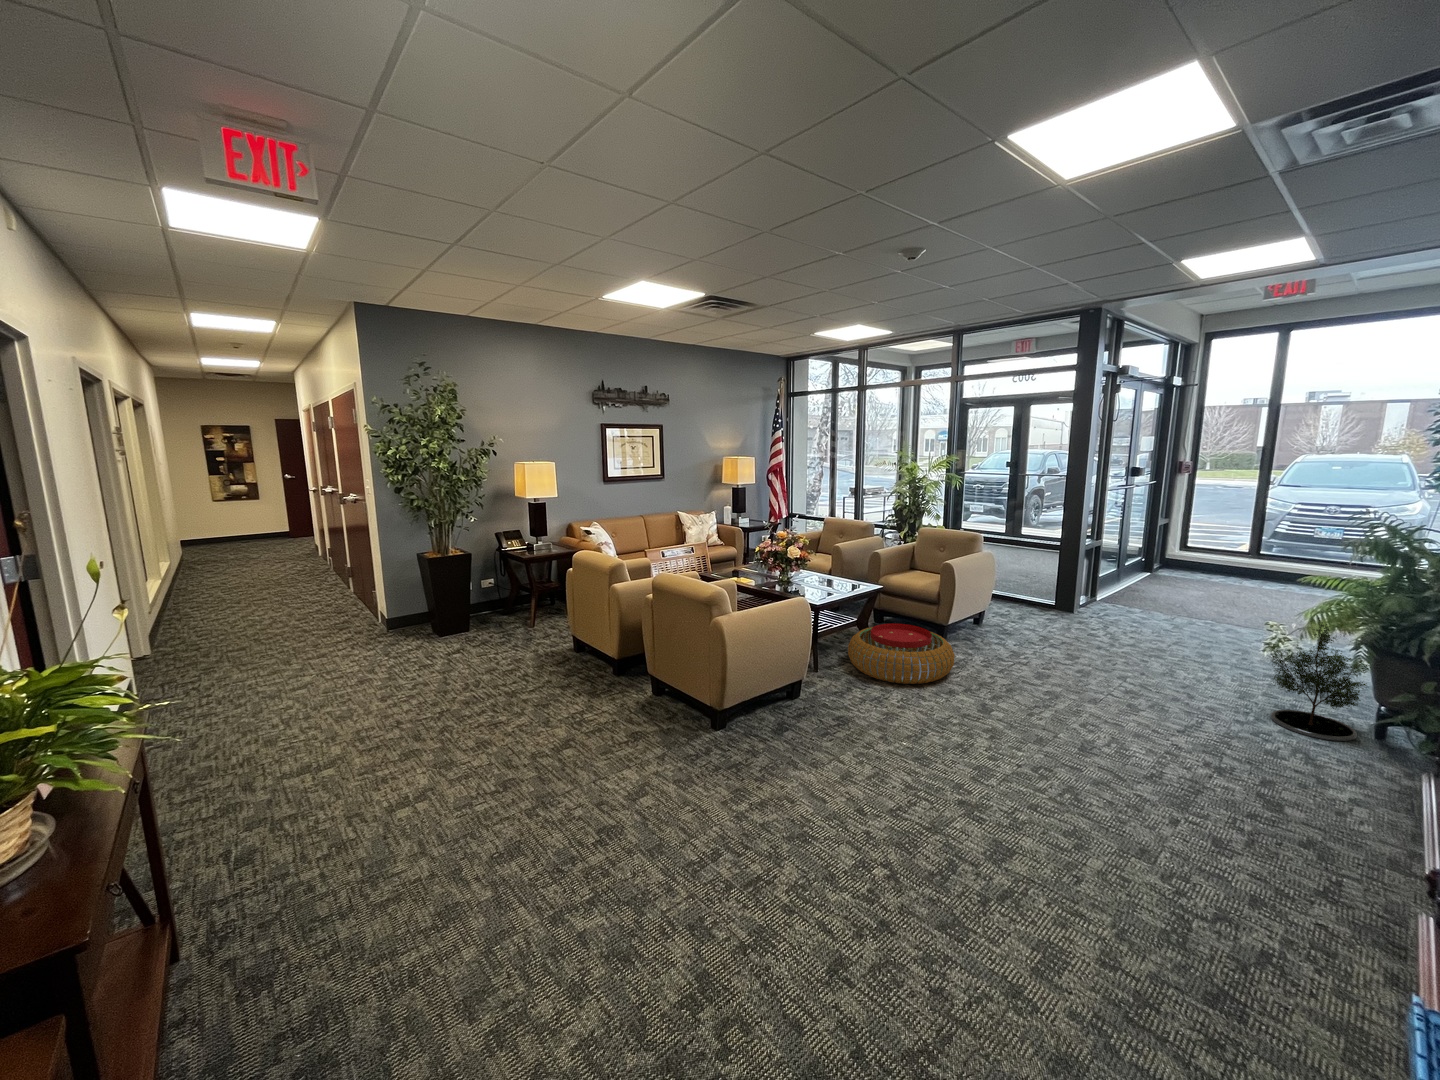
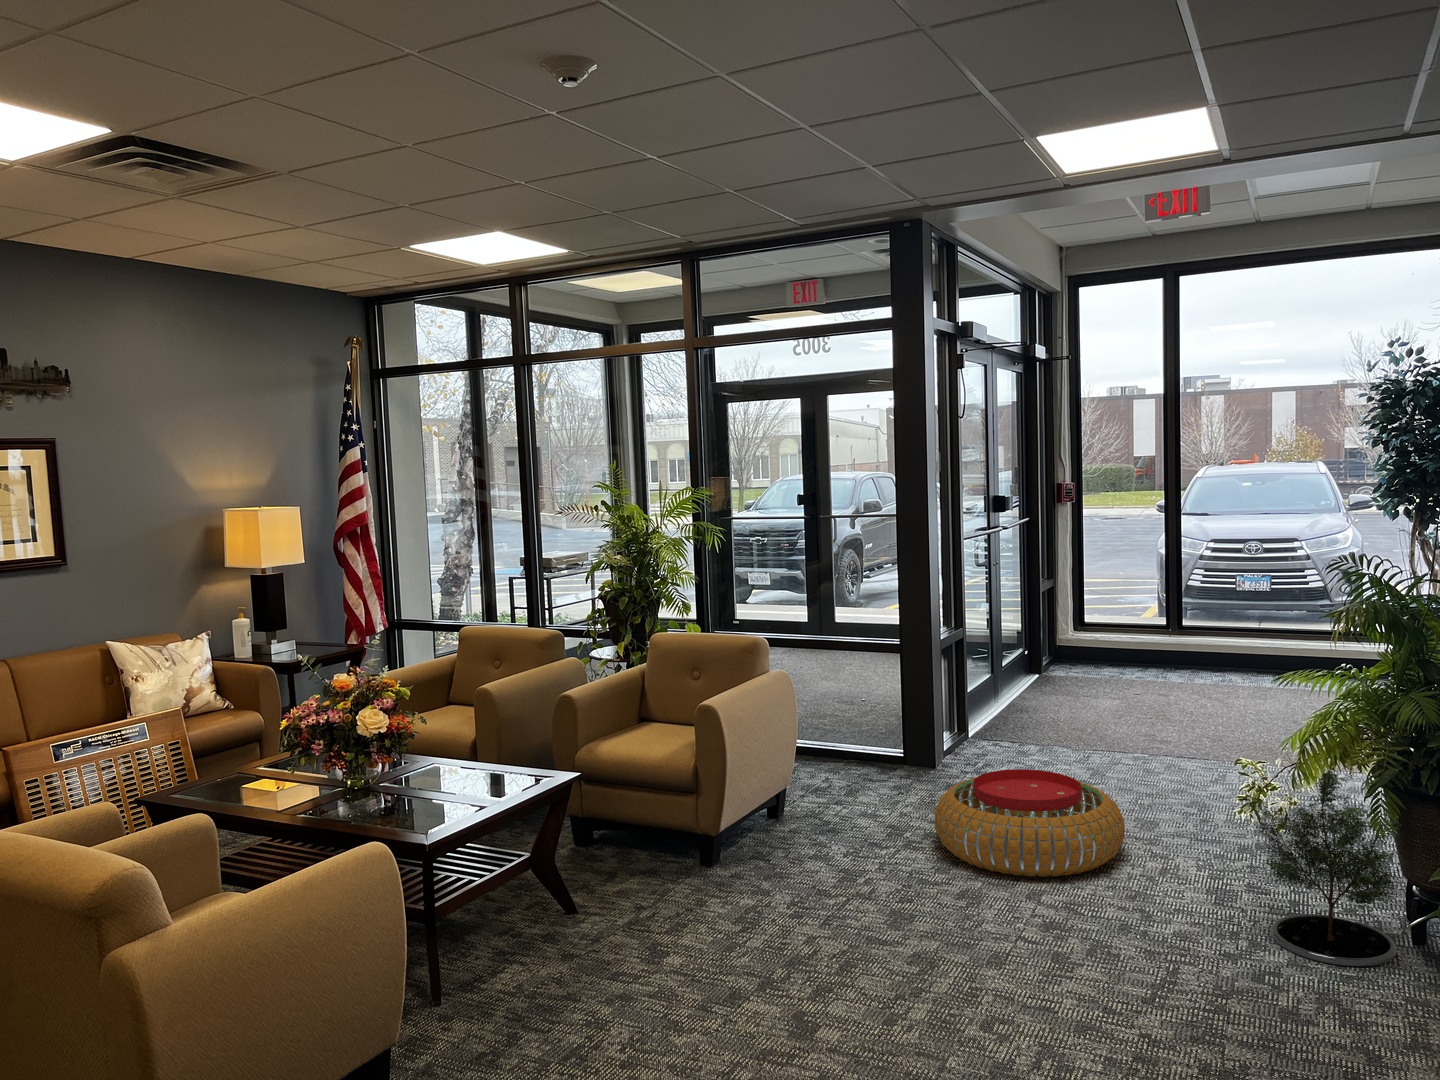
pouf: present [848,623,955,684] -> present [934,769,1125,877]

